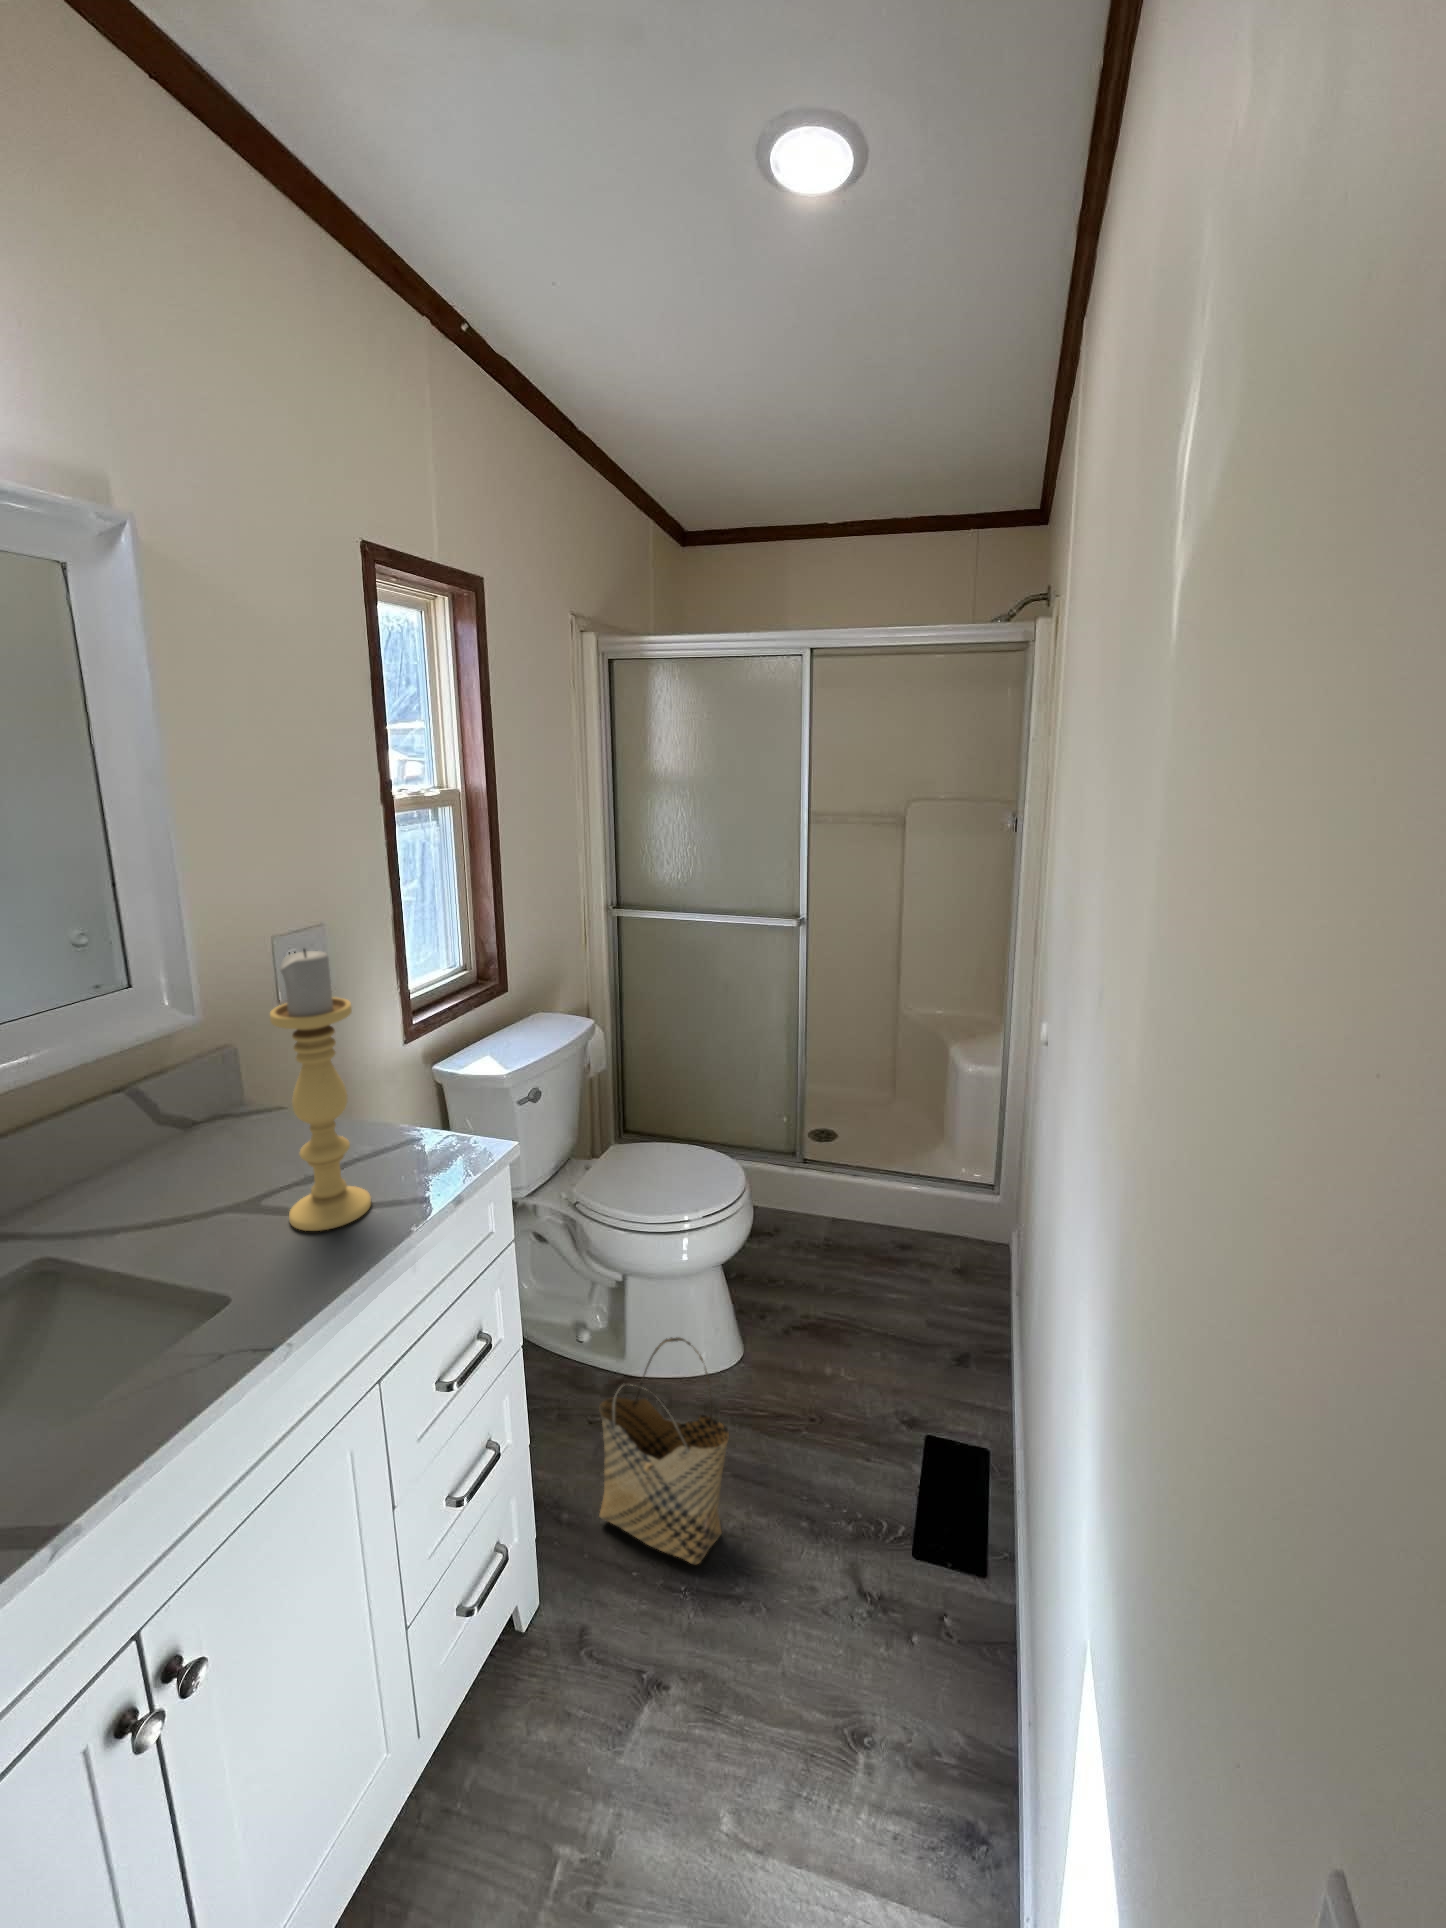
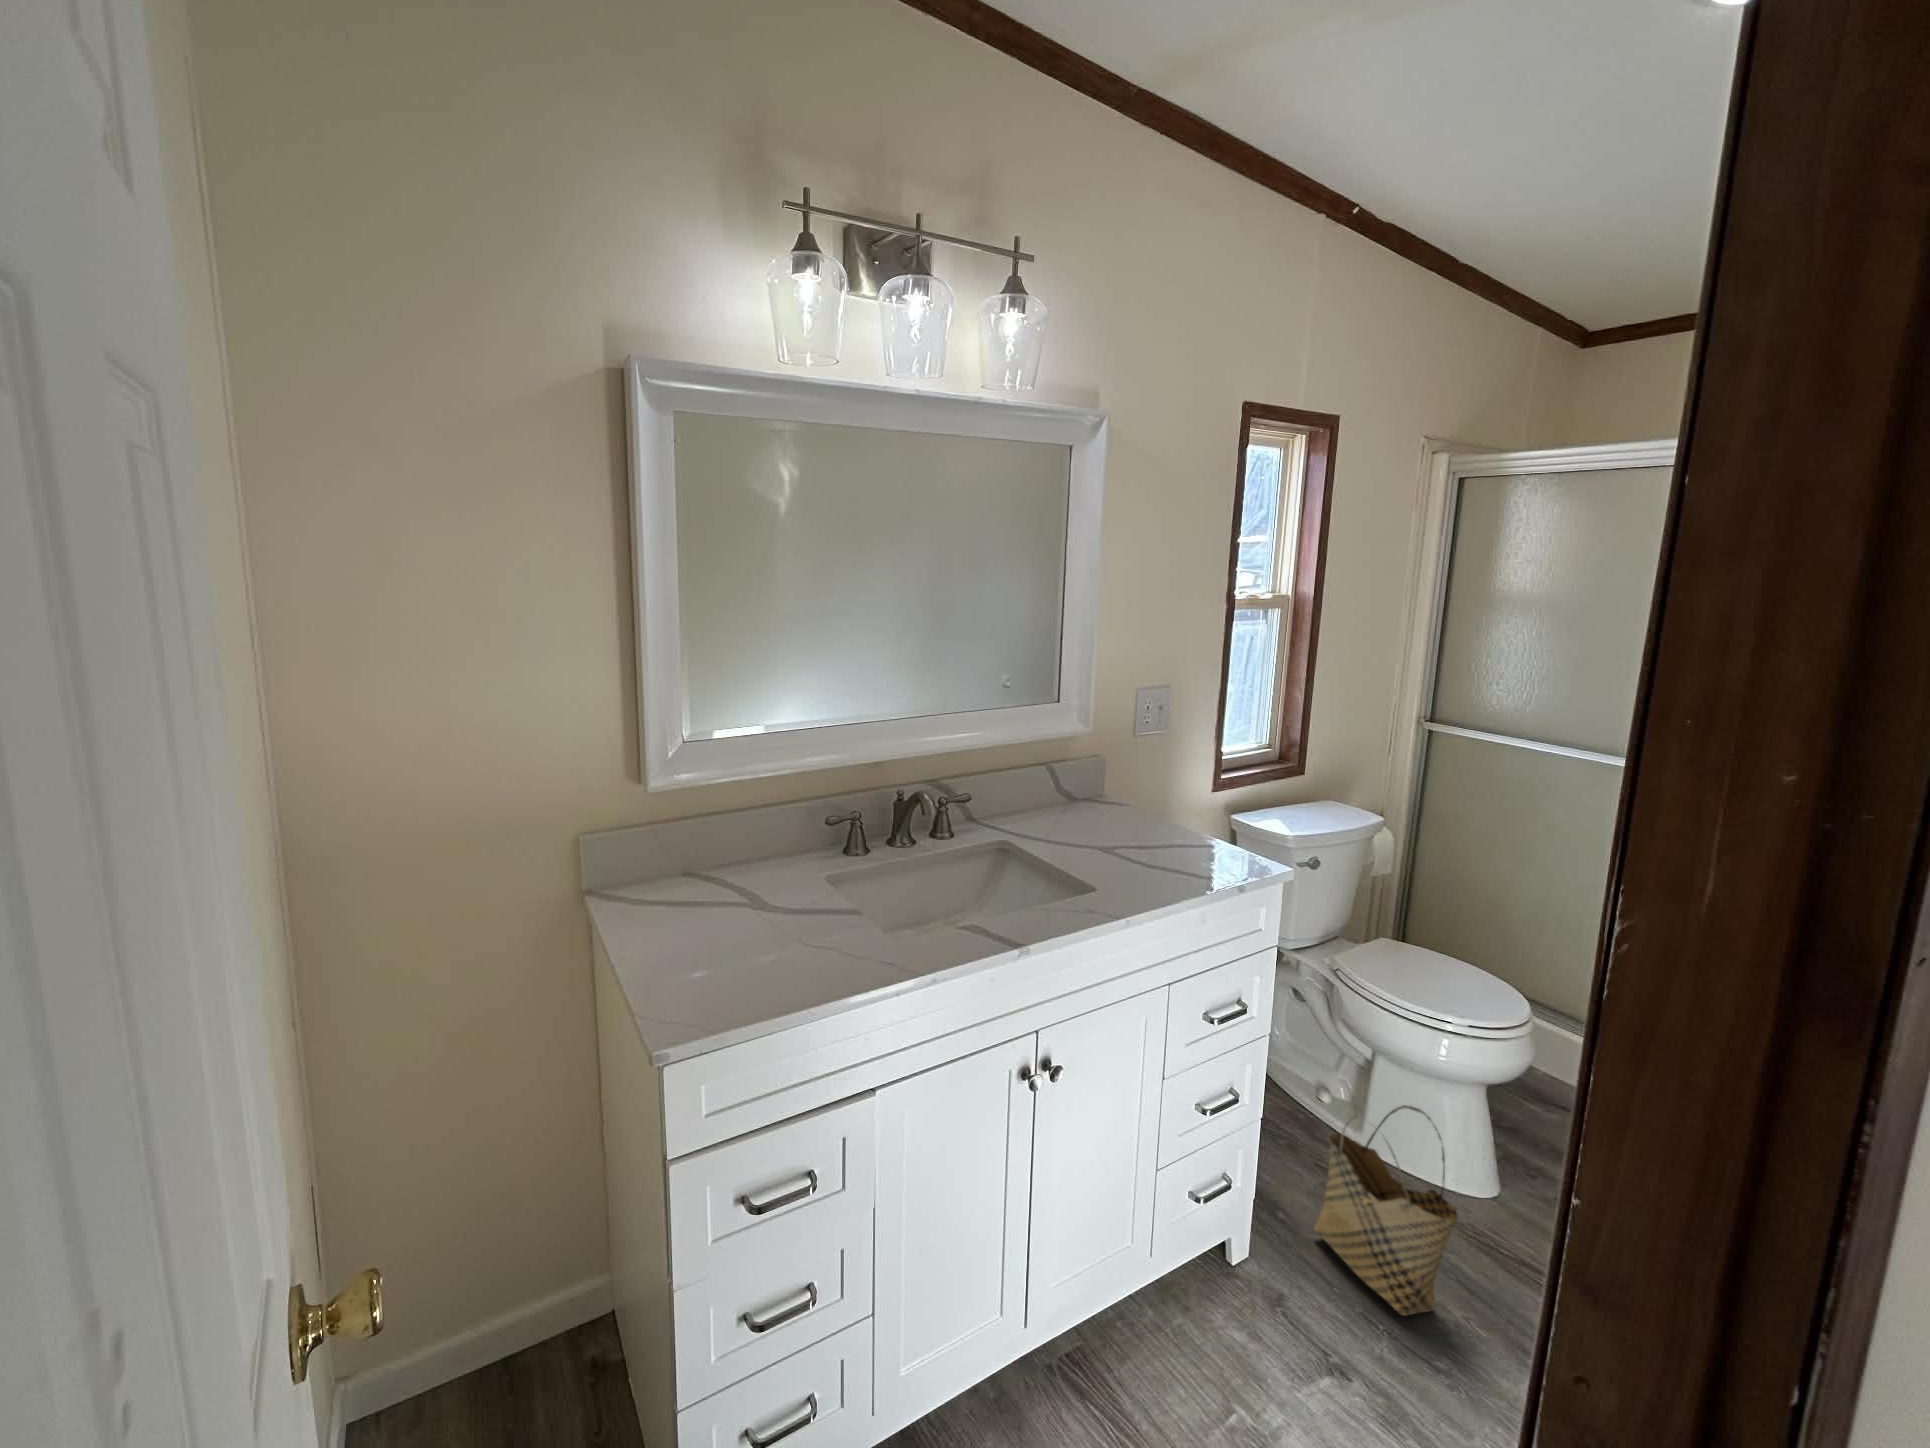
candle holder: present [270,949,371,1231] -> none [1129,683,1192,875]

